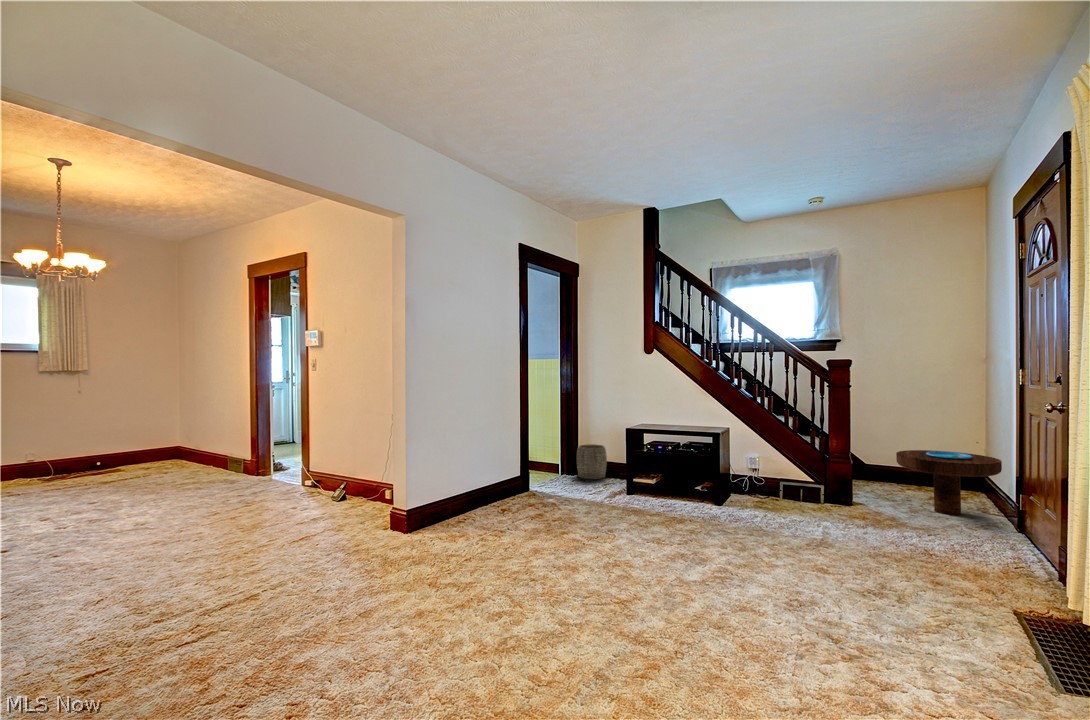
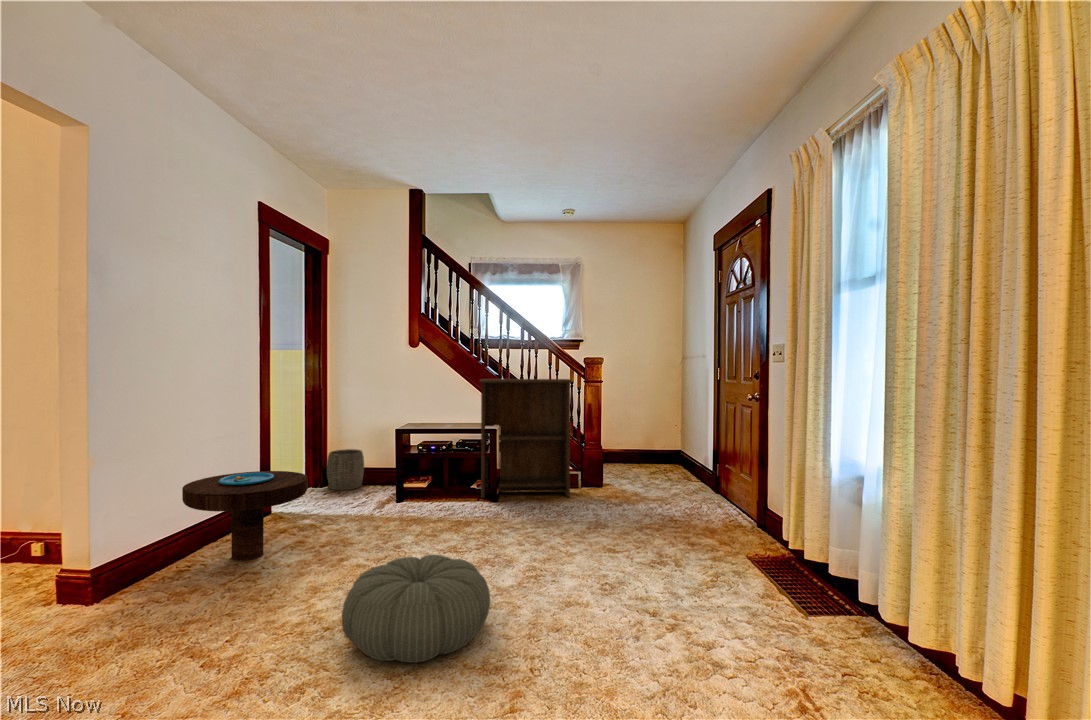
bookshelf: none [702,384,803,511] -> present [480,379,572,498]
side table: present [896,450,1002,515] -> present [182,471,308,561]
pouf: none [536,535,657,621] -> present [342,555,490,663]

